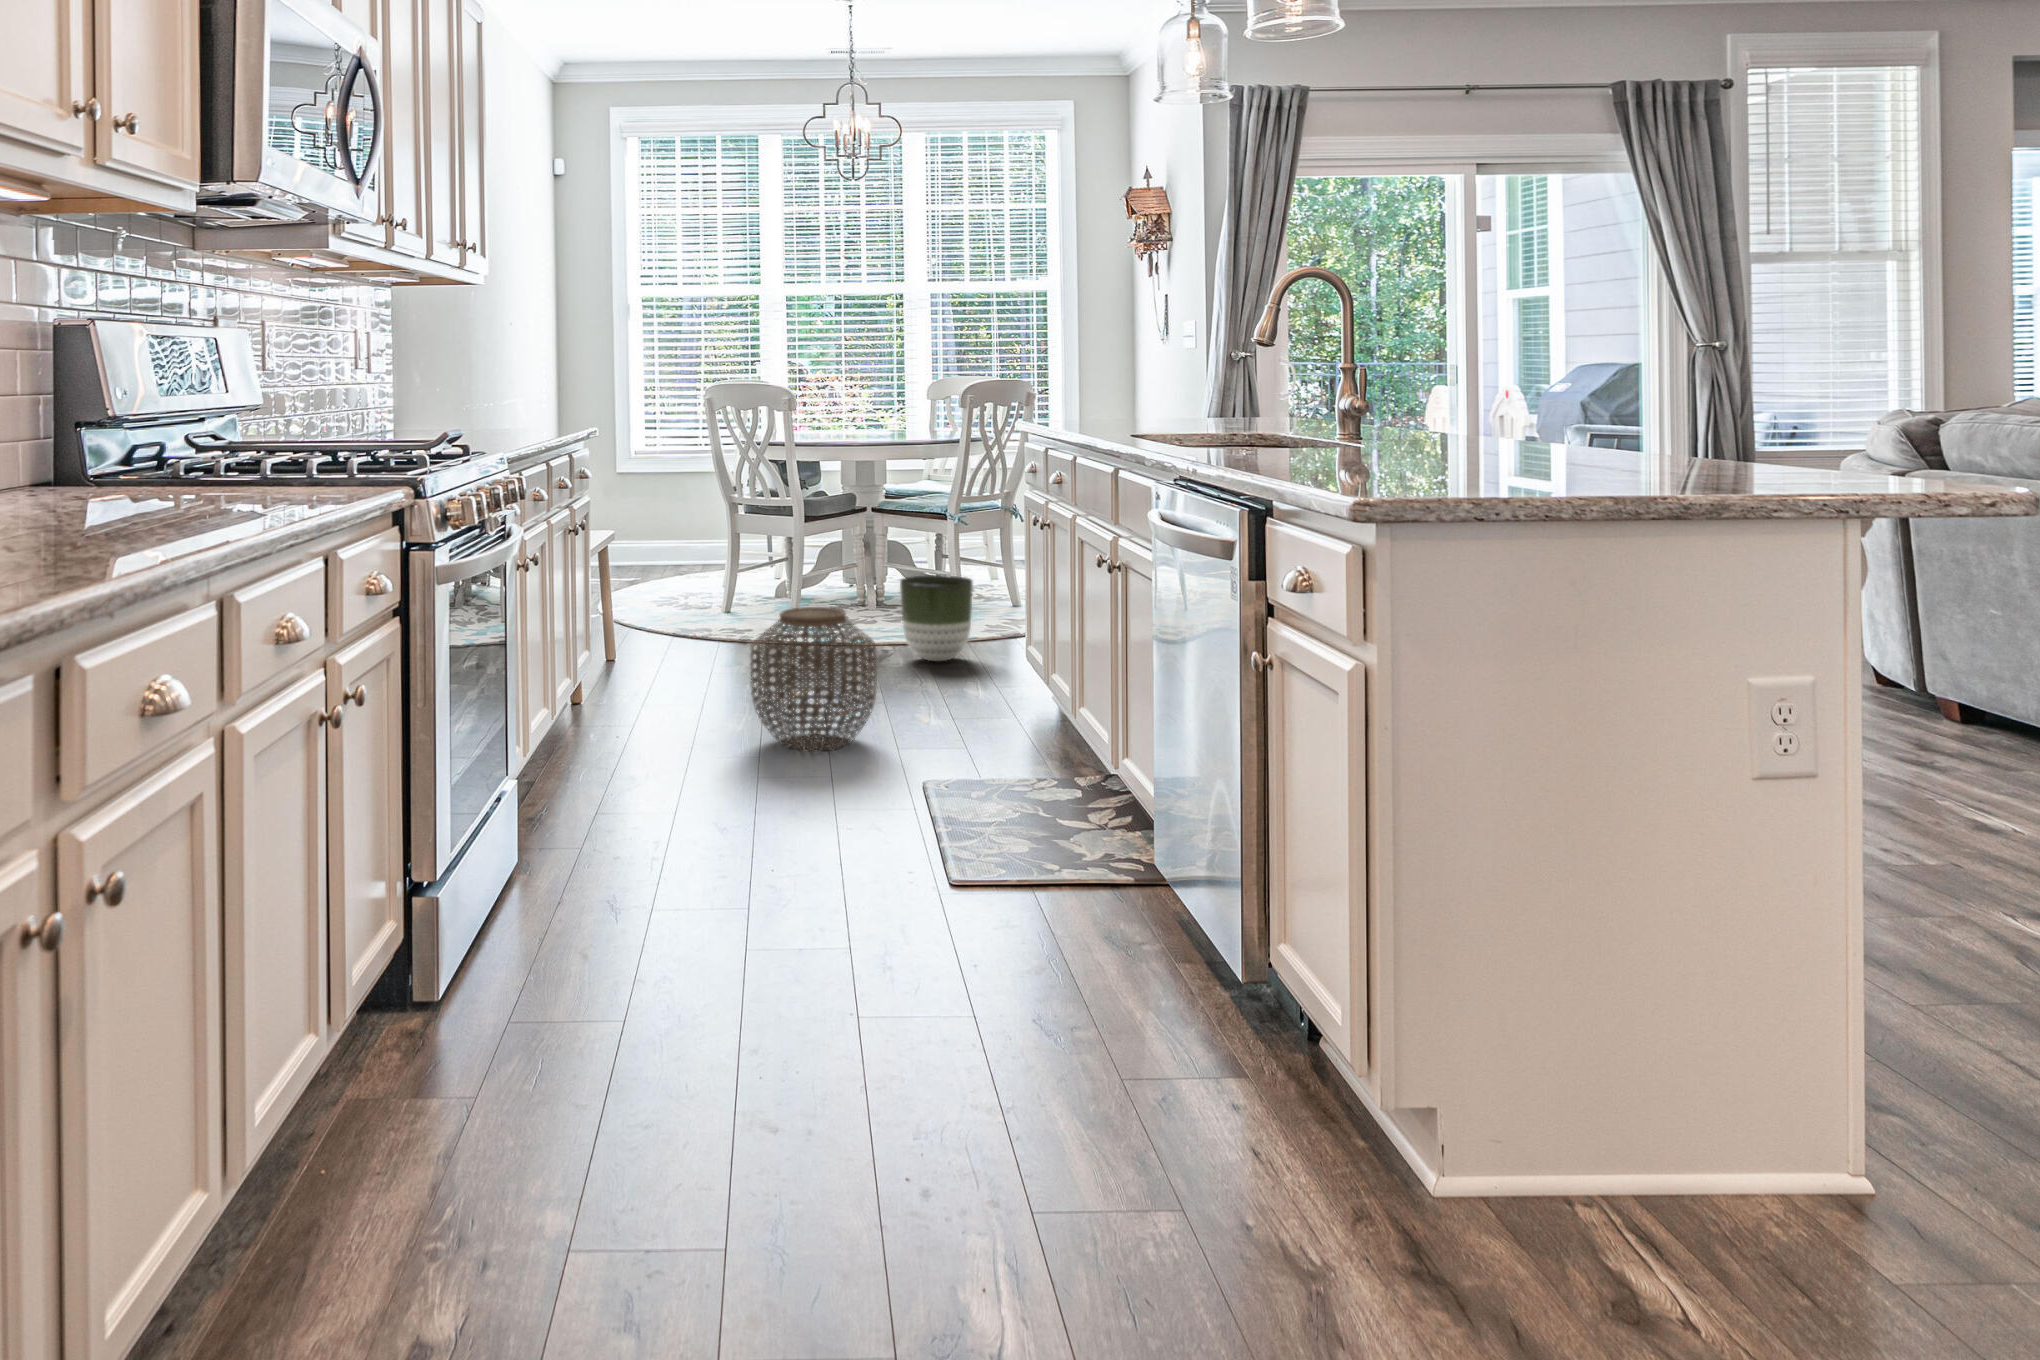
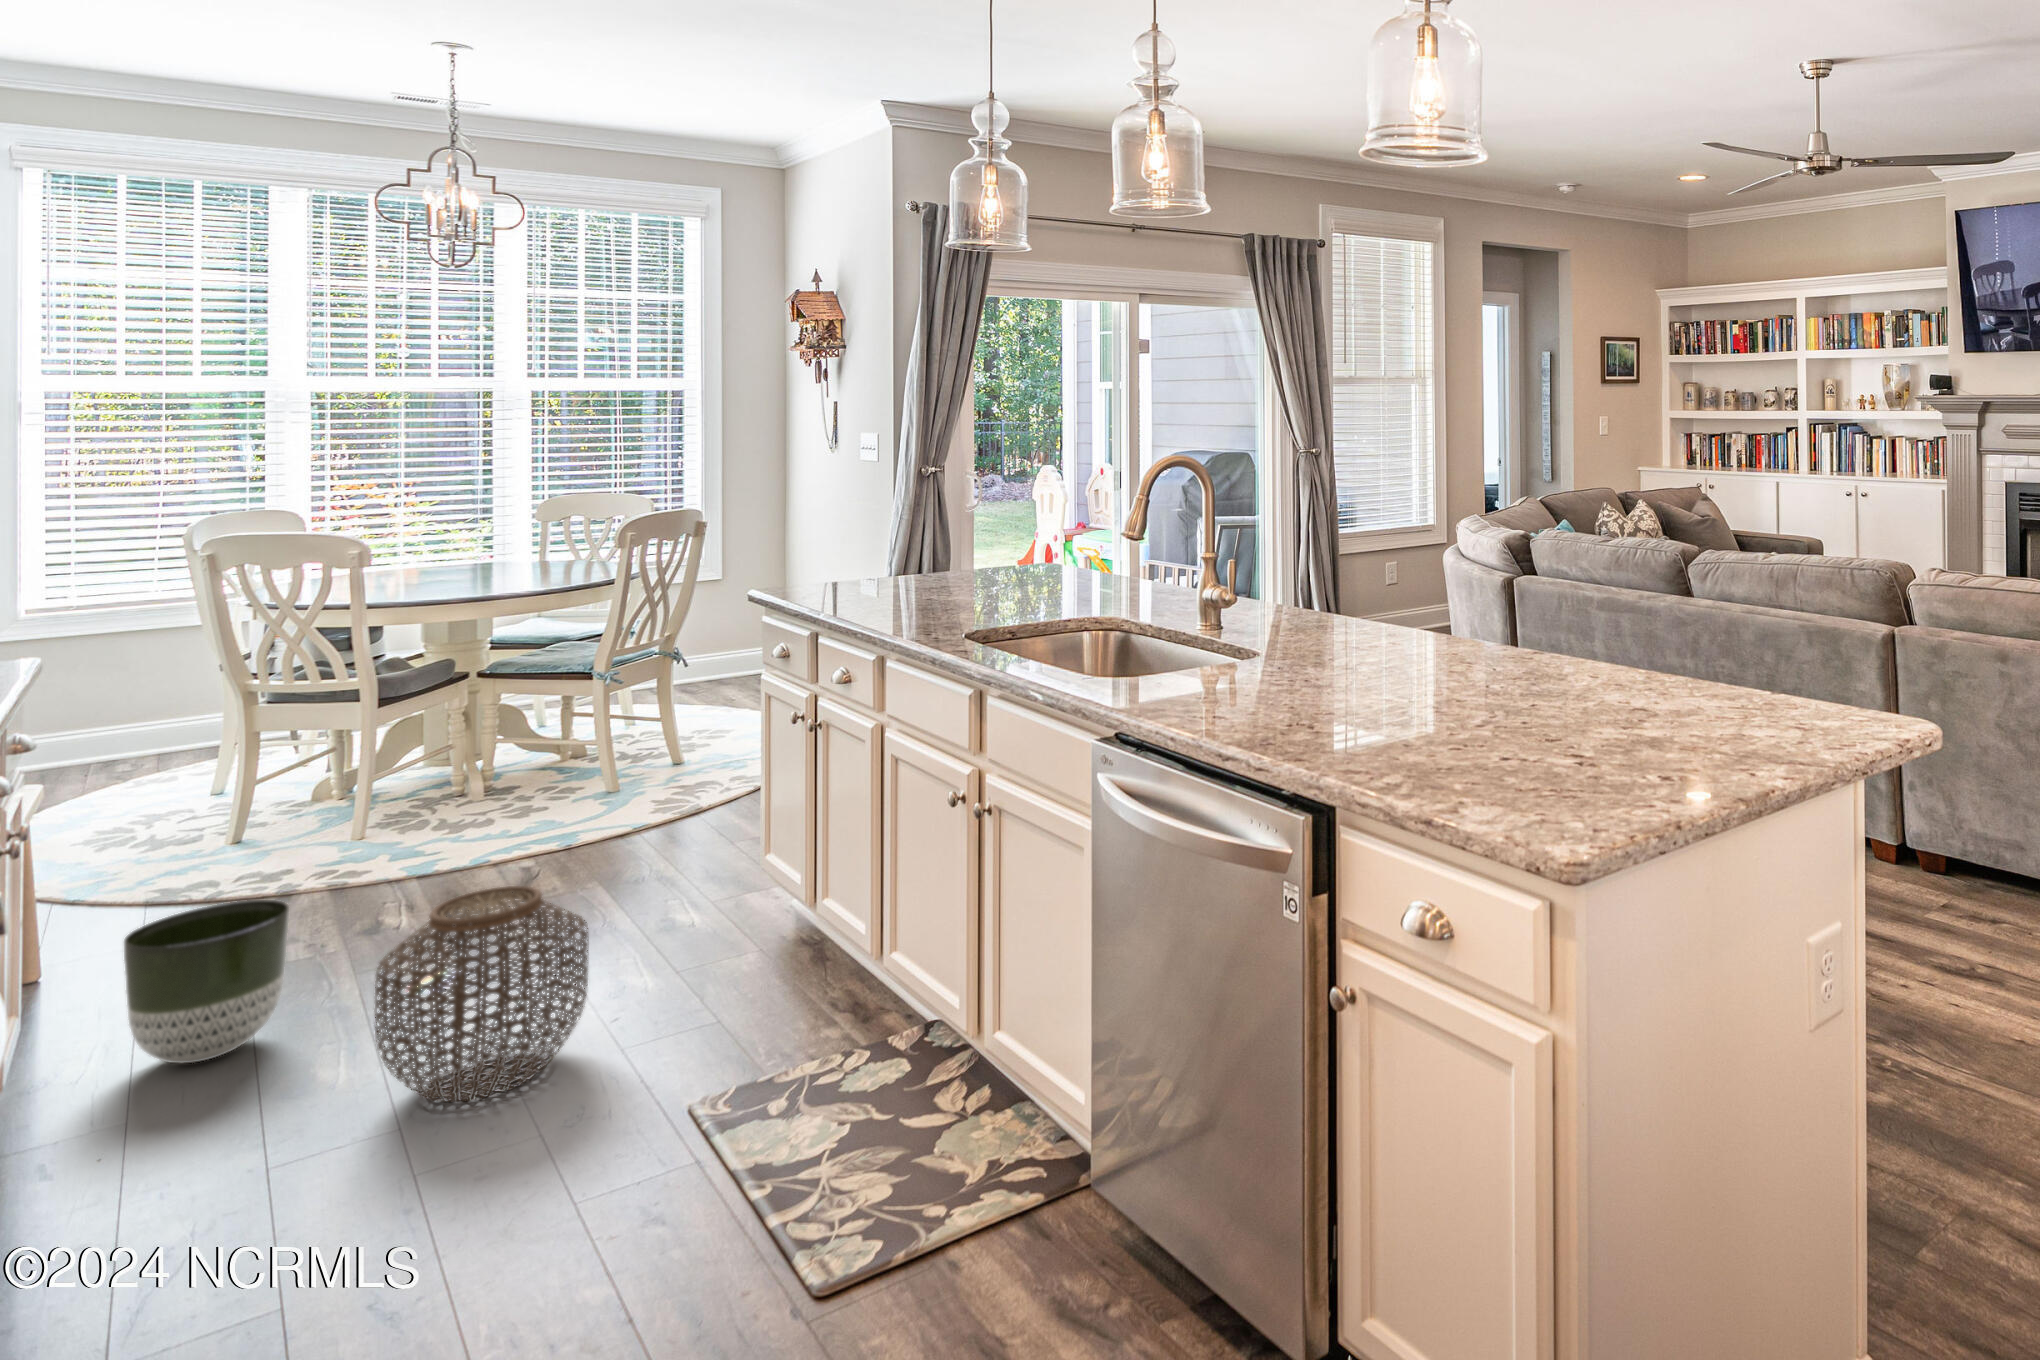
planter: present [900,575,973,661] -> present [124,900,289,1063]

